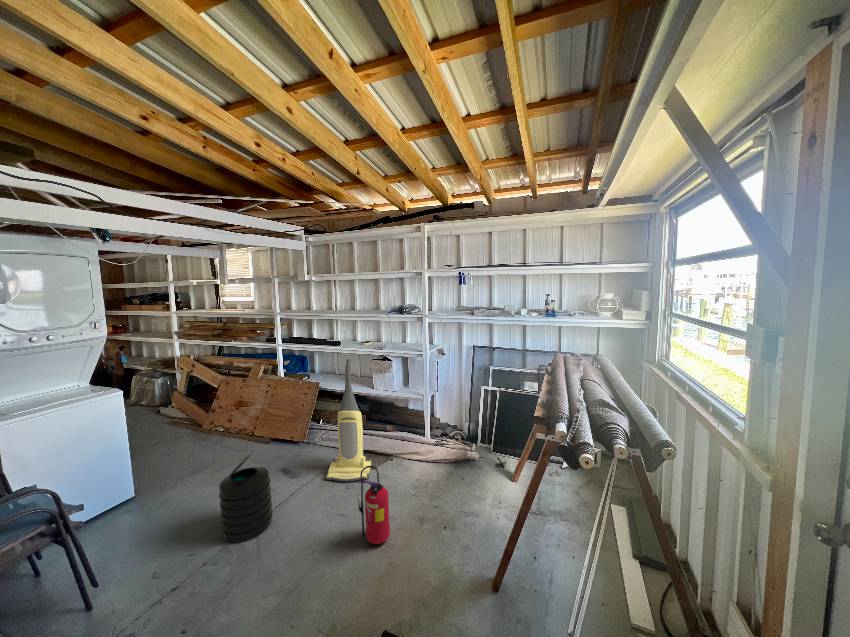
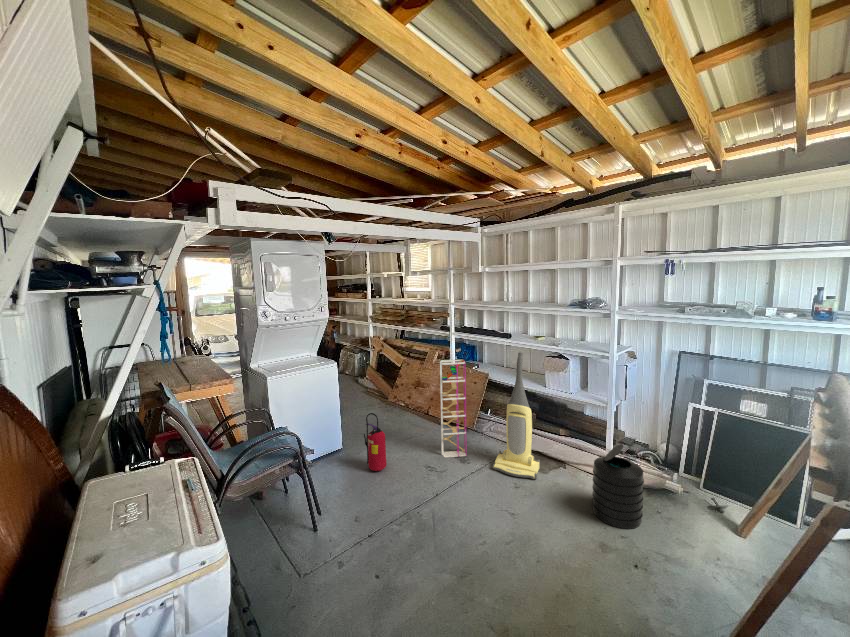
shelving unit: none [262,371,298,481] -> present [440,359,467,457]
trash can: present [219,456,272,543] -> present [592,444,644,529]
fire extinguisher: present [358,466,390,544] -> present [364,413,387,471]

